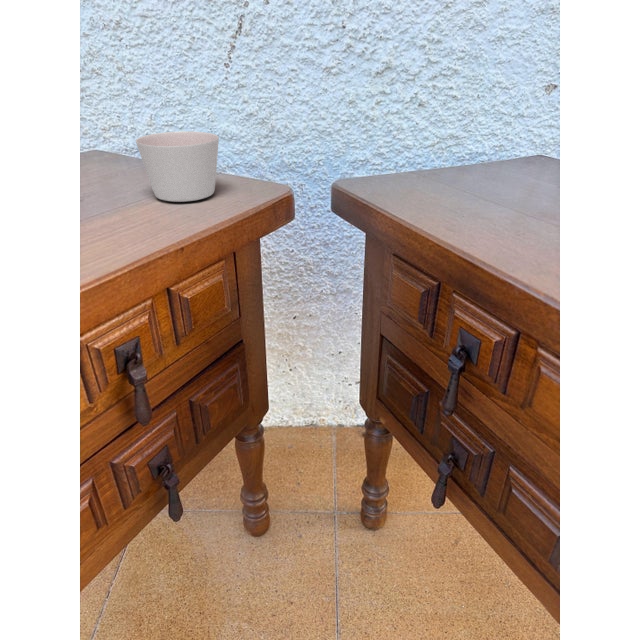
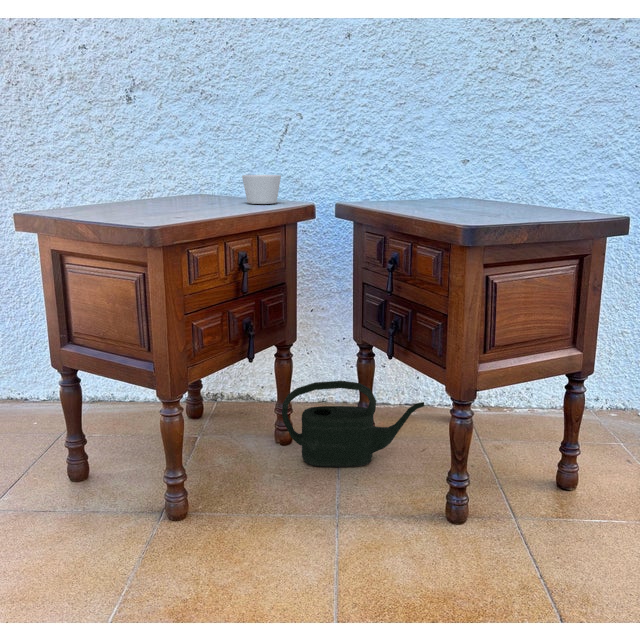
watering can: none [247,481,472,595] -> present [282,381,424,467]

